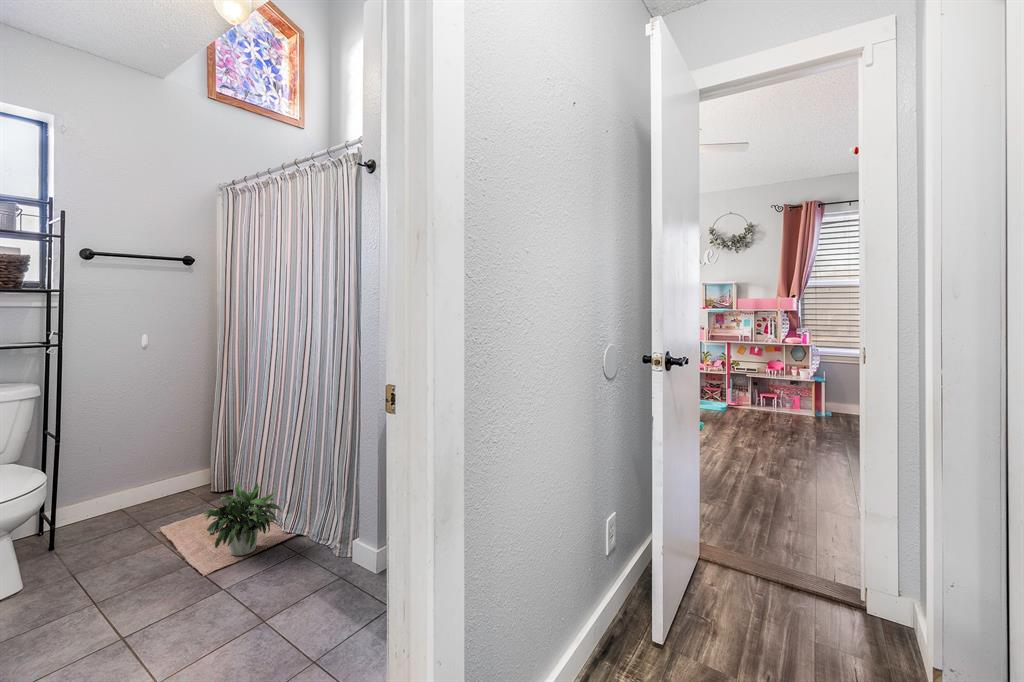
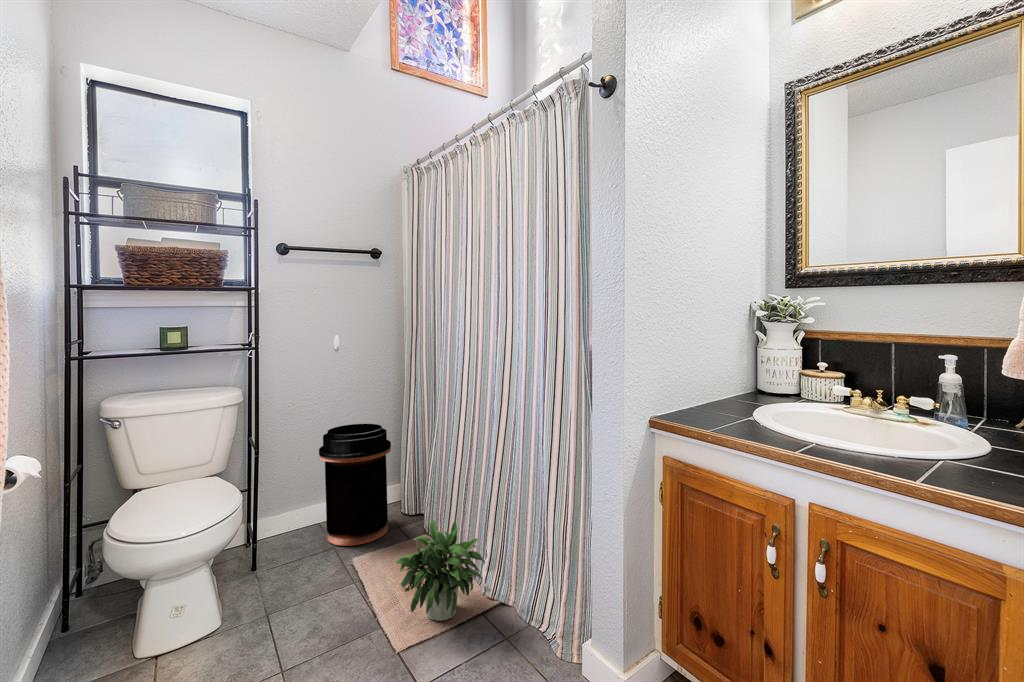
trash can: none [127,413,202,518] -> present [319,424,391,546]

